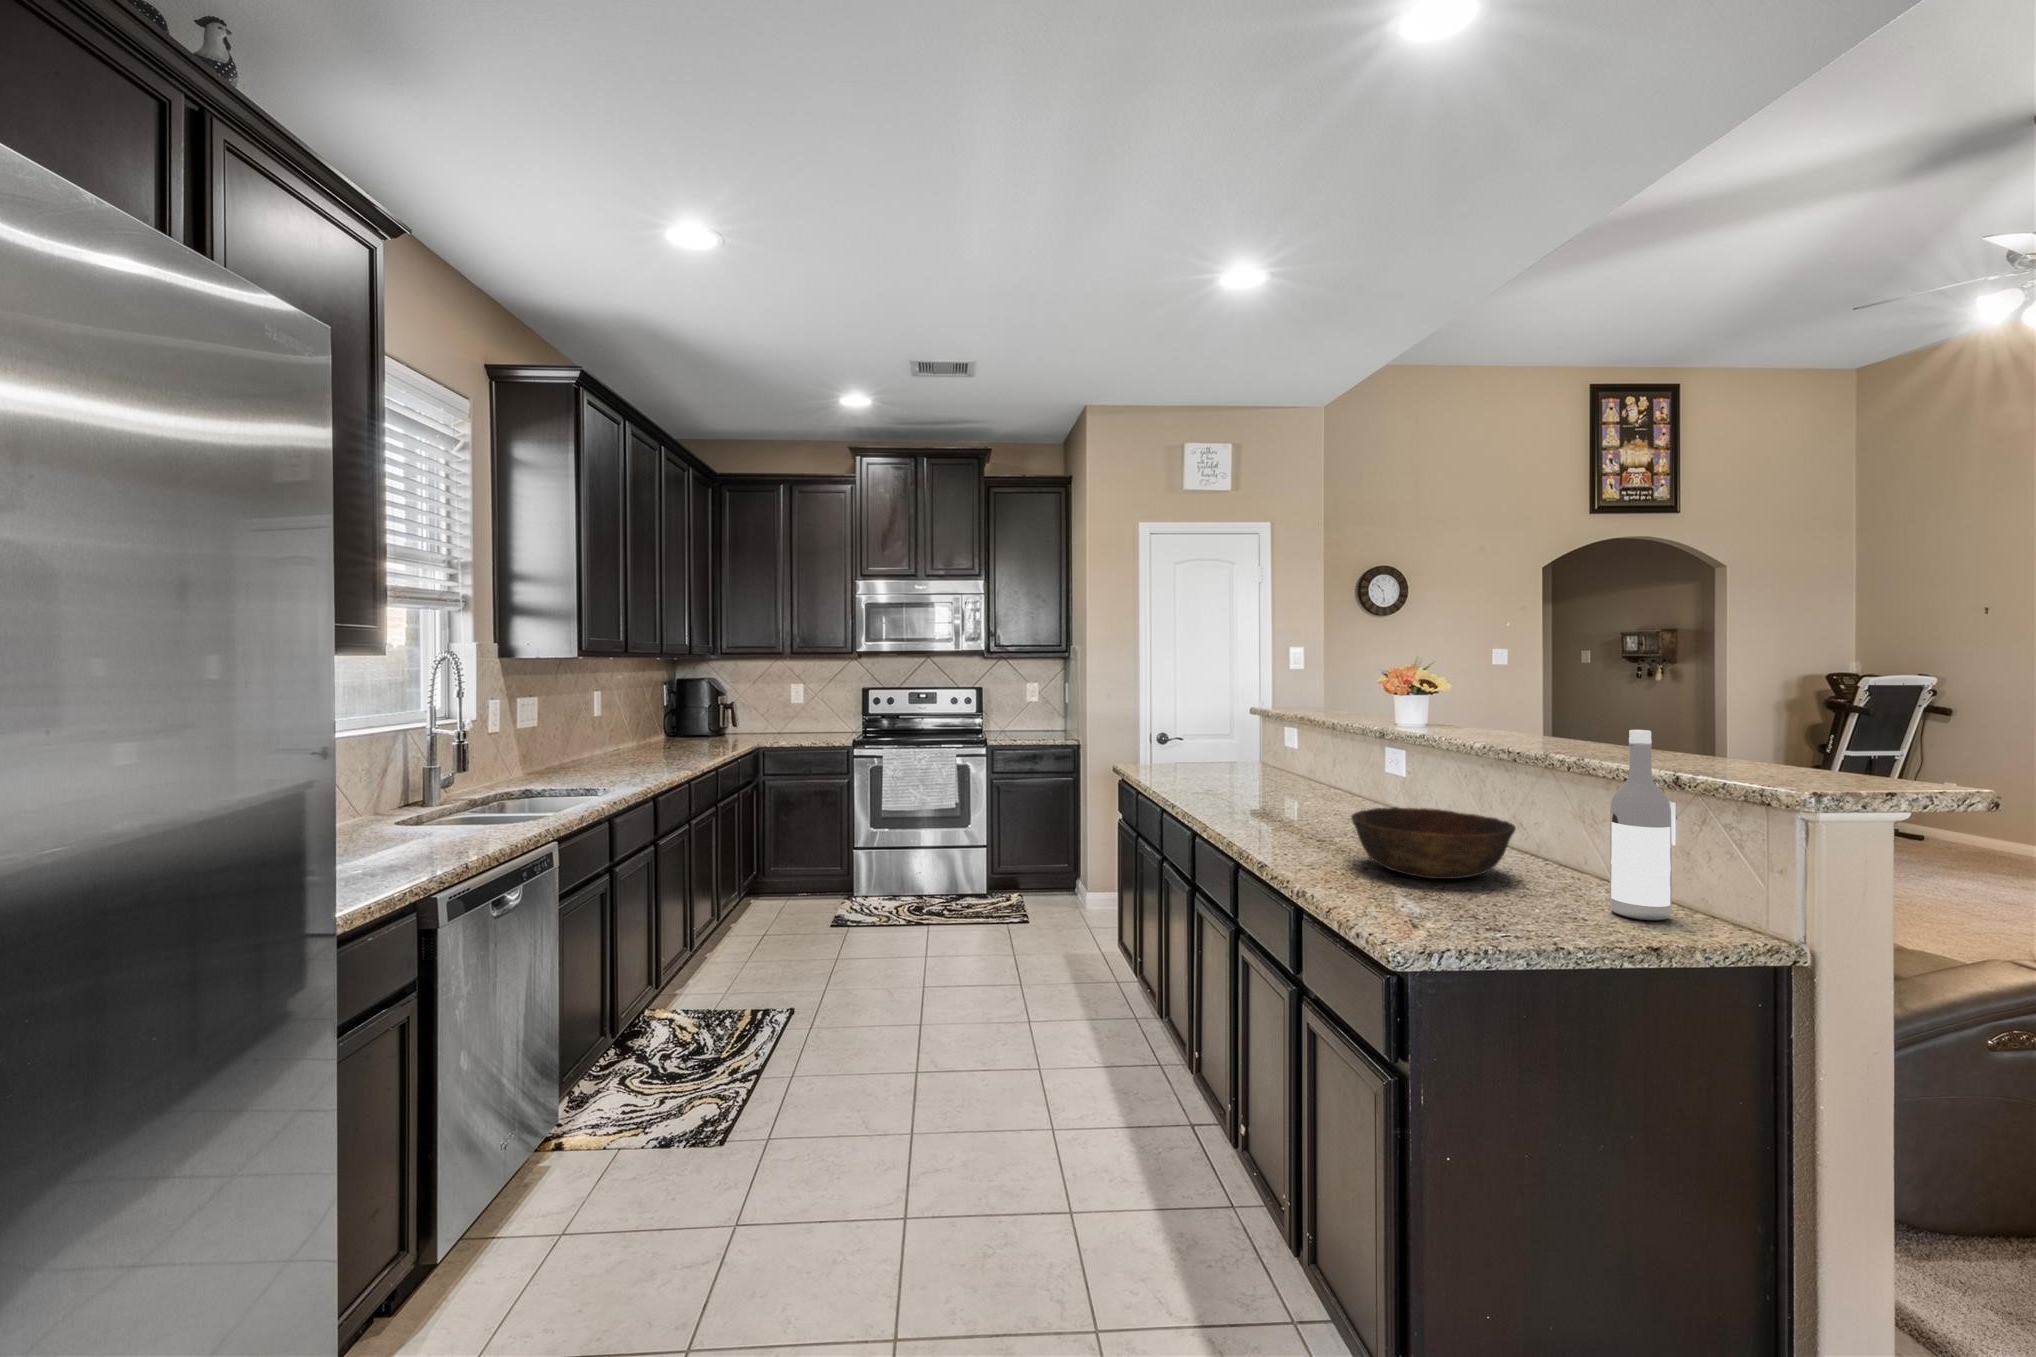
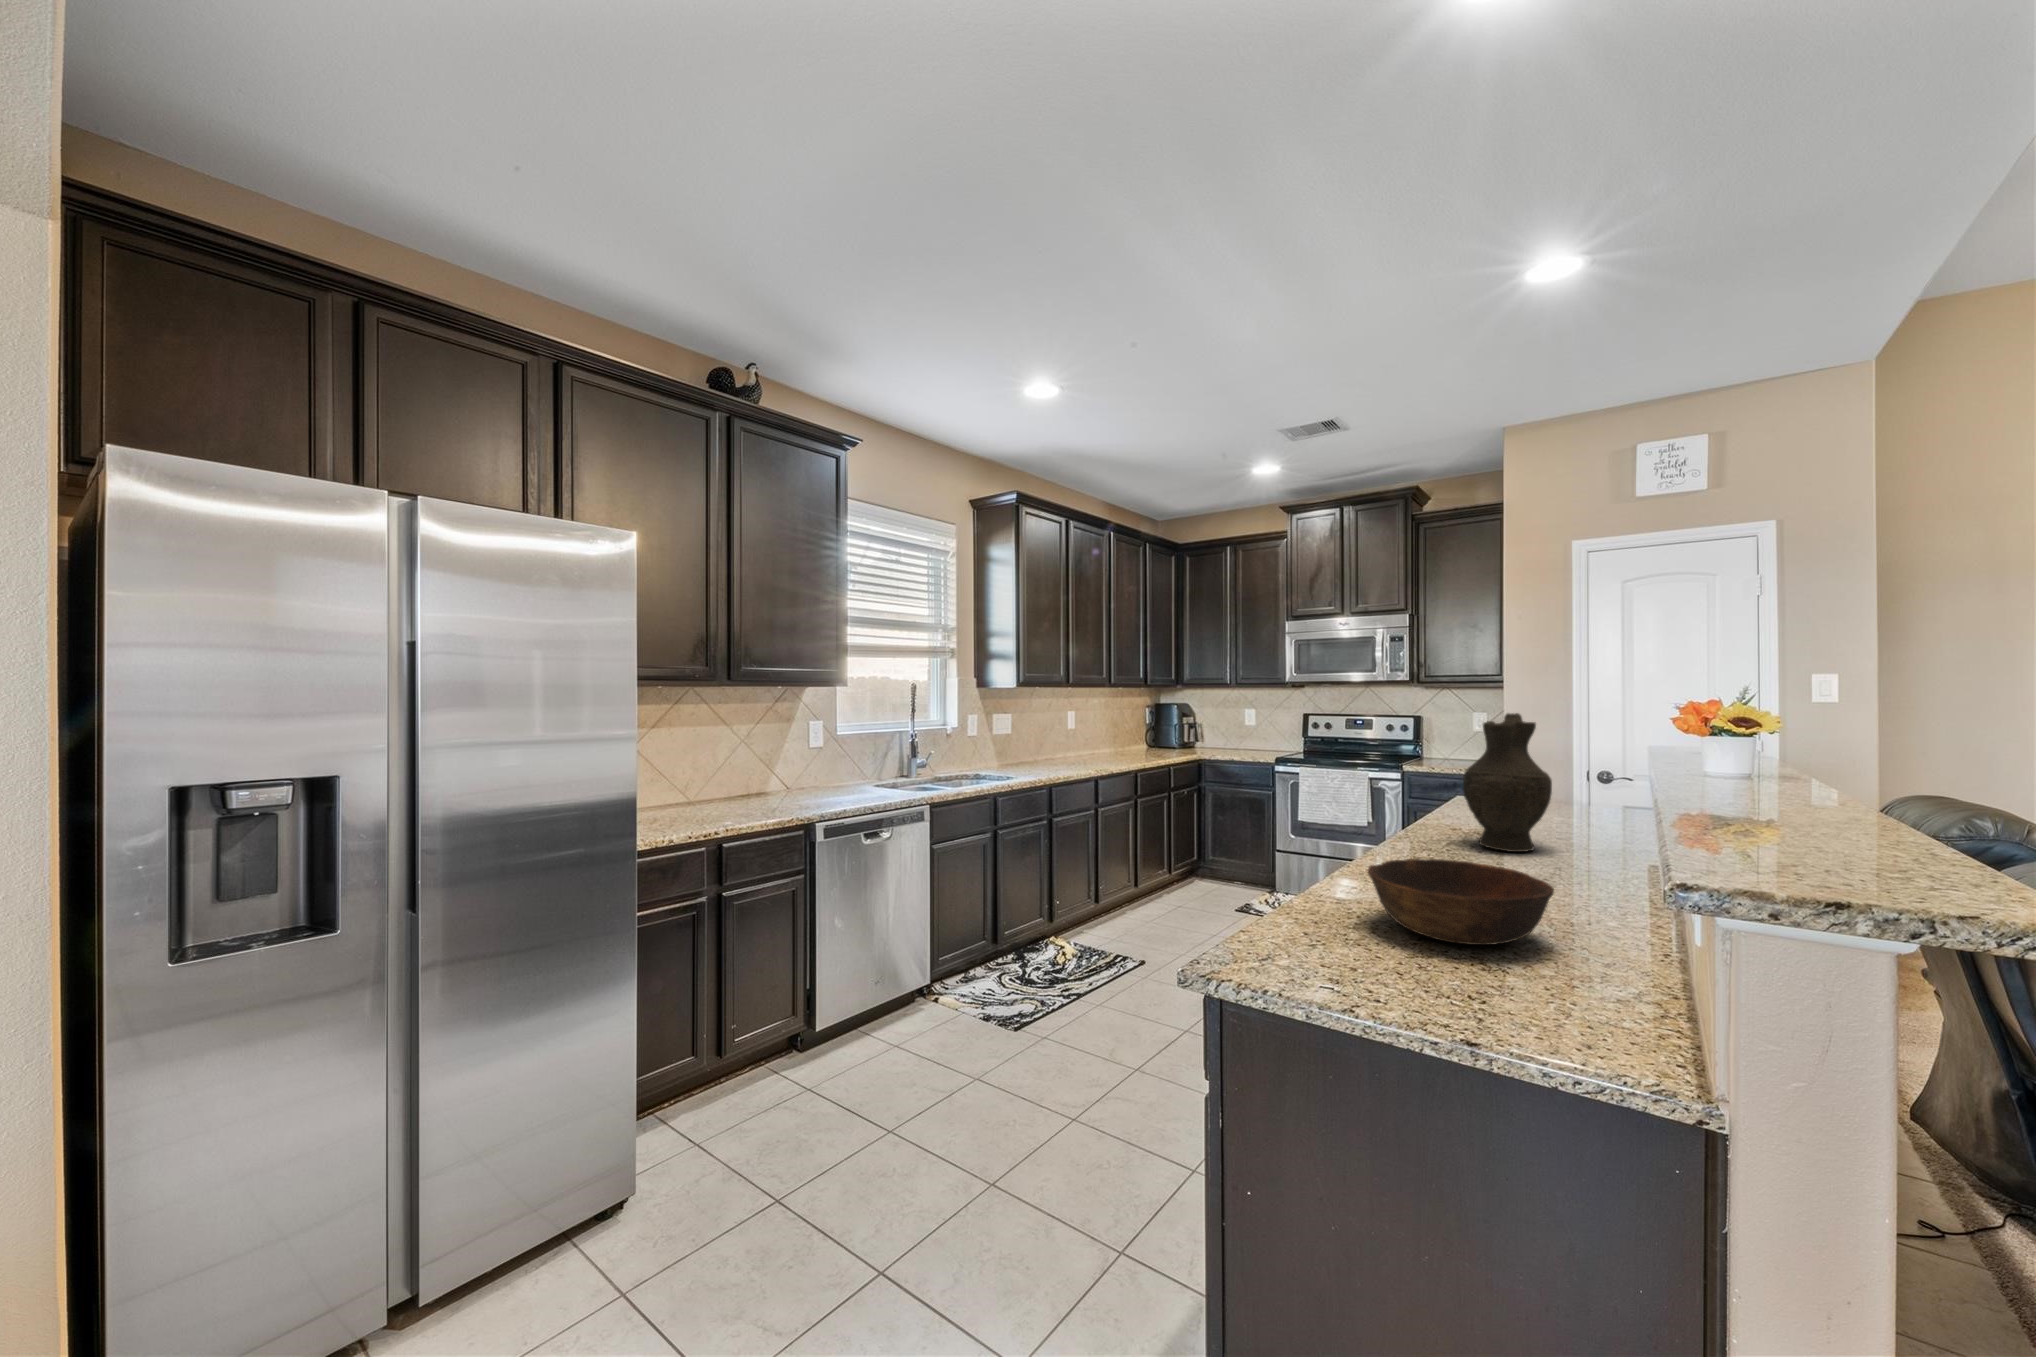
decorative vase: none [1237,676,1309,801] -> present [1463,713,1552,852]
wine bottle: present [1610,730,1672,920] -> none [1544,791,1618,1028]

